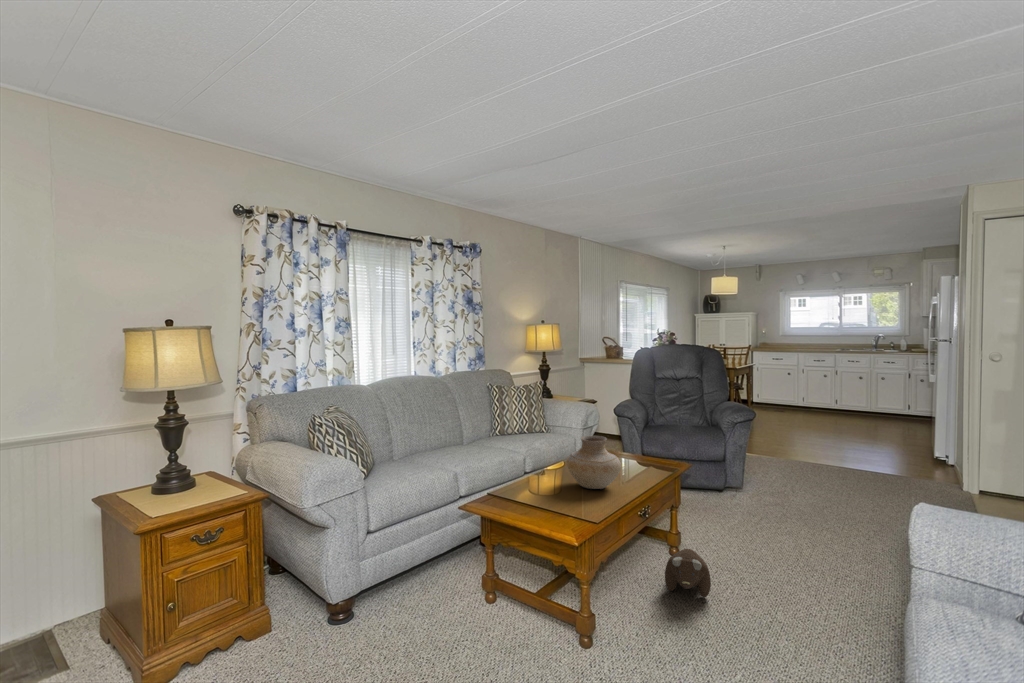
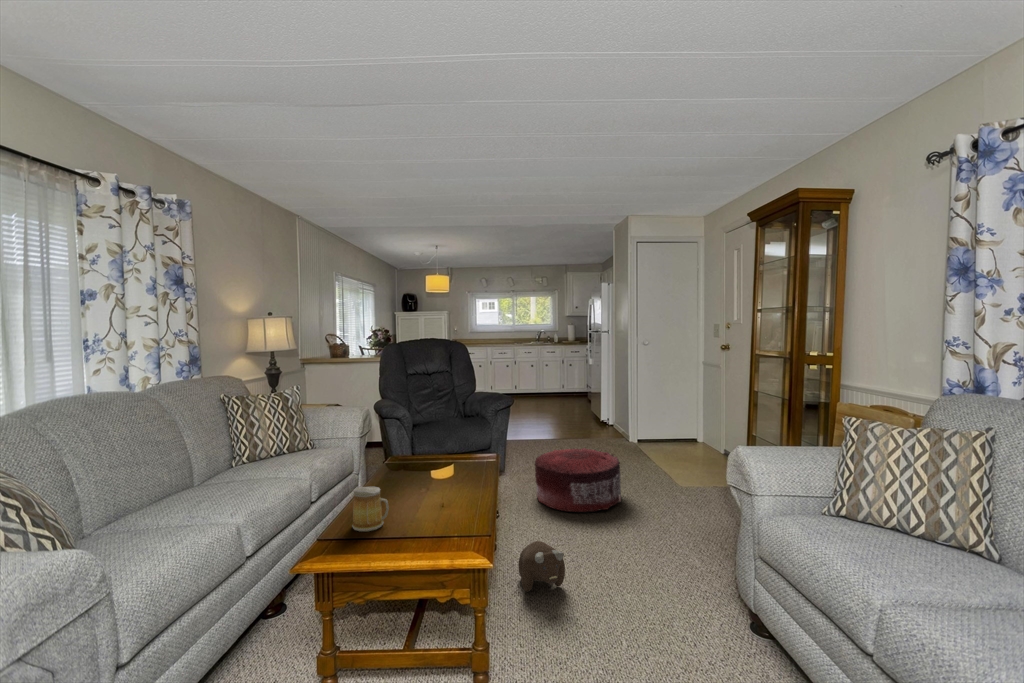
vase: present [567,436,621,489] -> none [400,438,466,502]
mug: none [517,462,544,496] -> present [352,487,389,532]
pouf: none [752,474,867,552] -> present [535,448,621,512]

